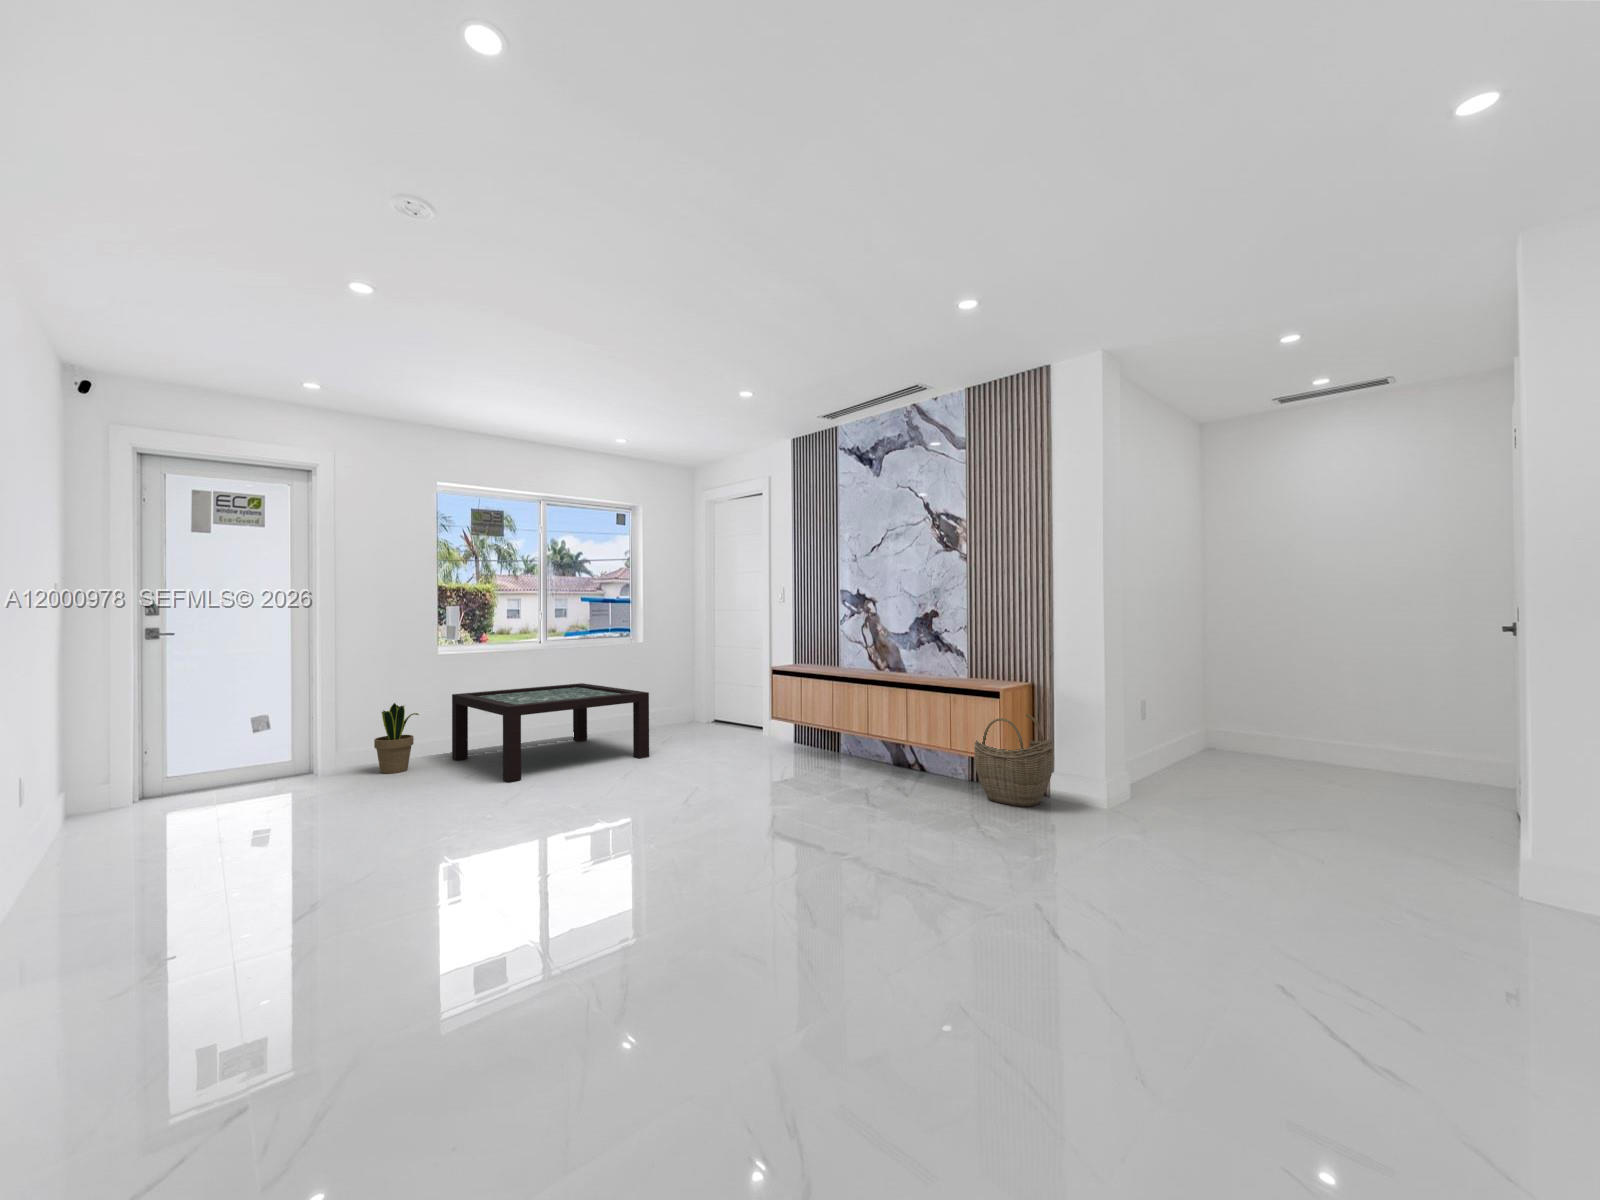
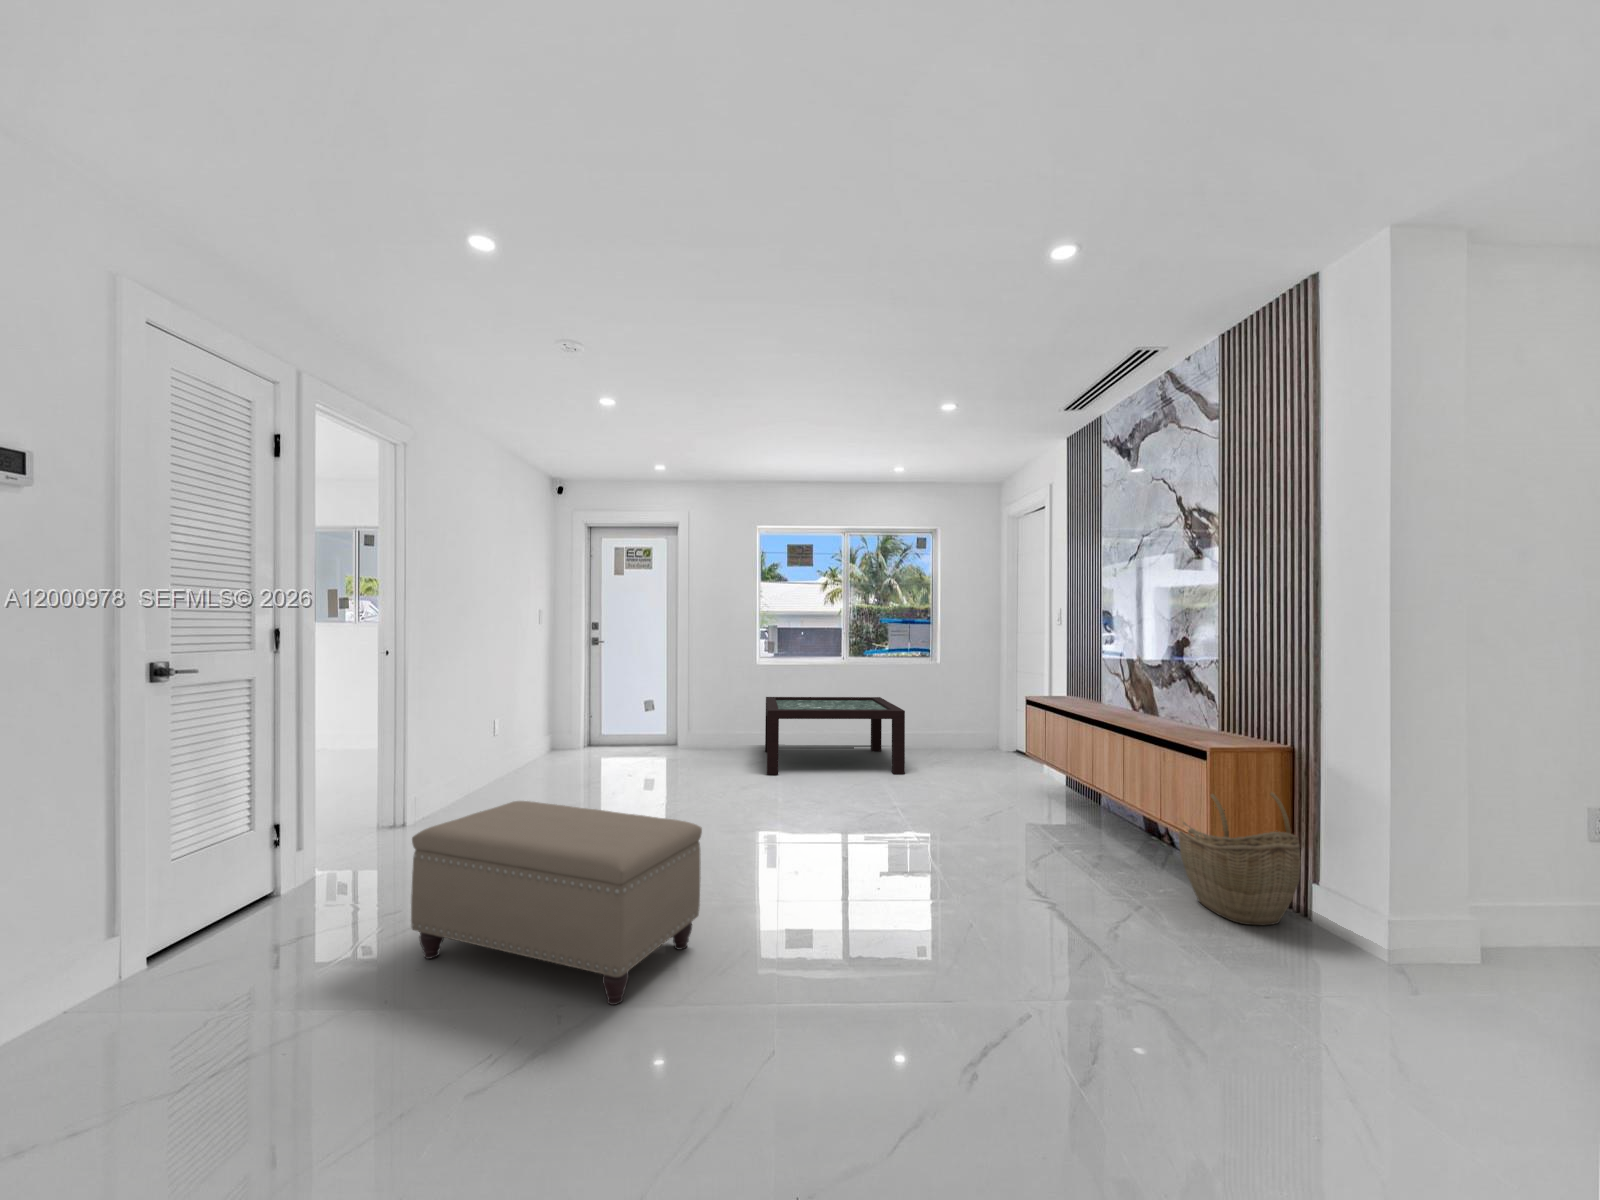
potted plant: present [374,703,419,773] -> none [705,699,735,755]
ottoman: none [452,814,799,1082] -> present [411,801,702,1005]

